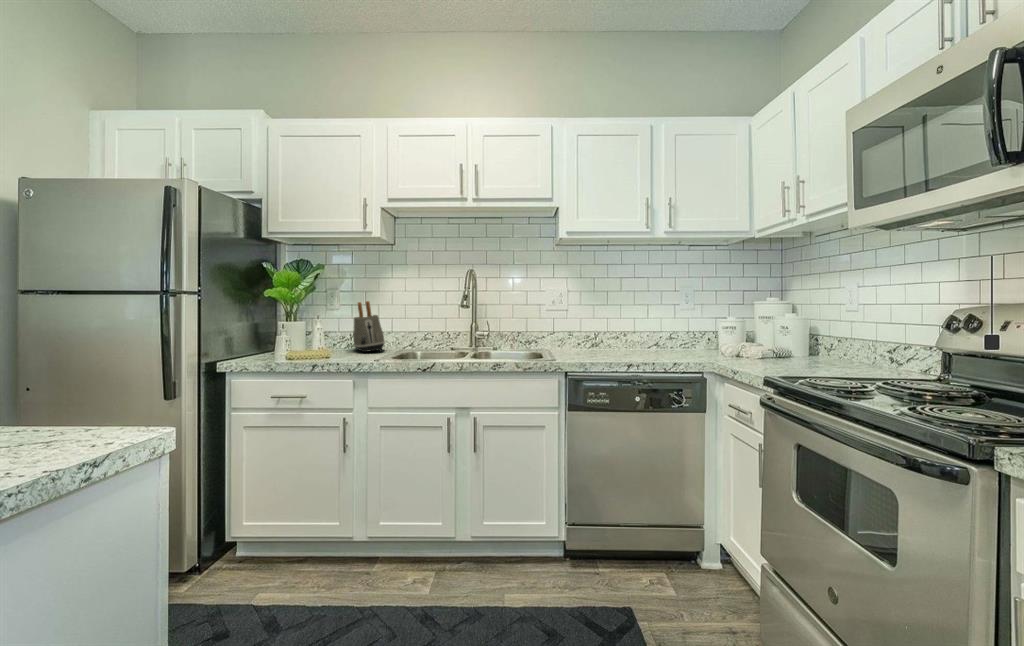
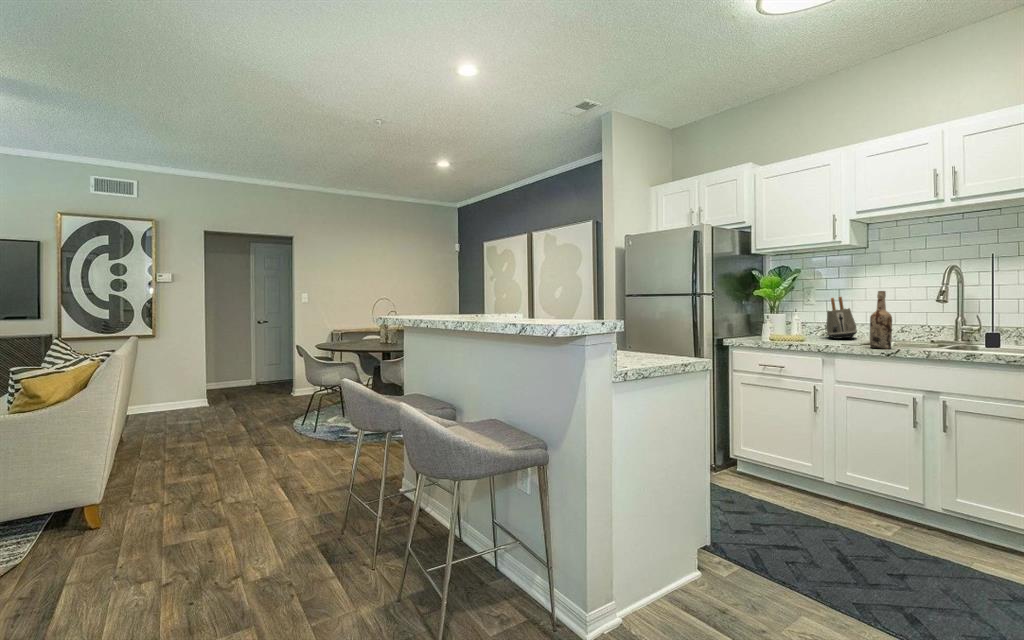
wine bottle: none [404,295,425,364] -> present [870,291,892,349]

